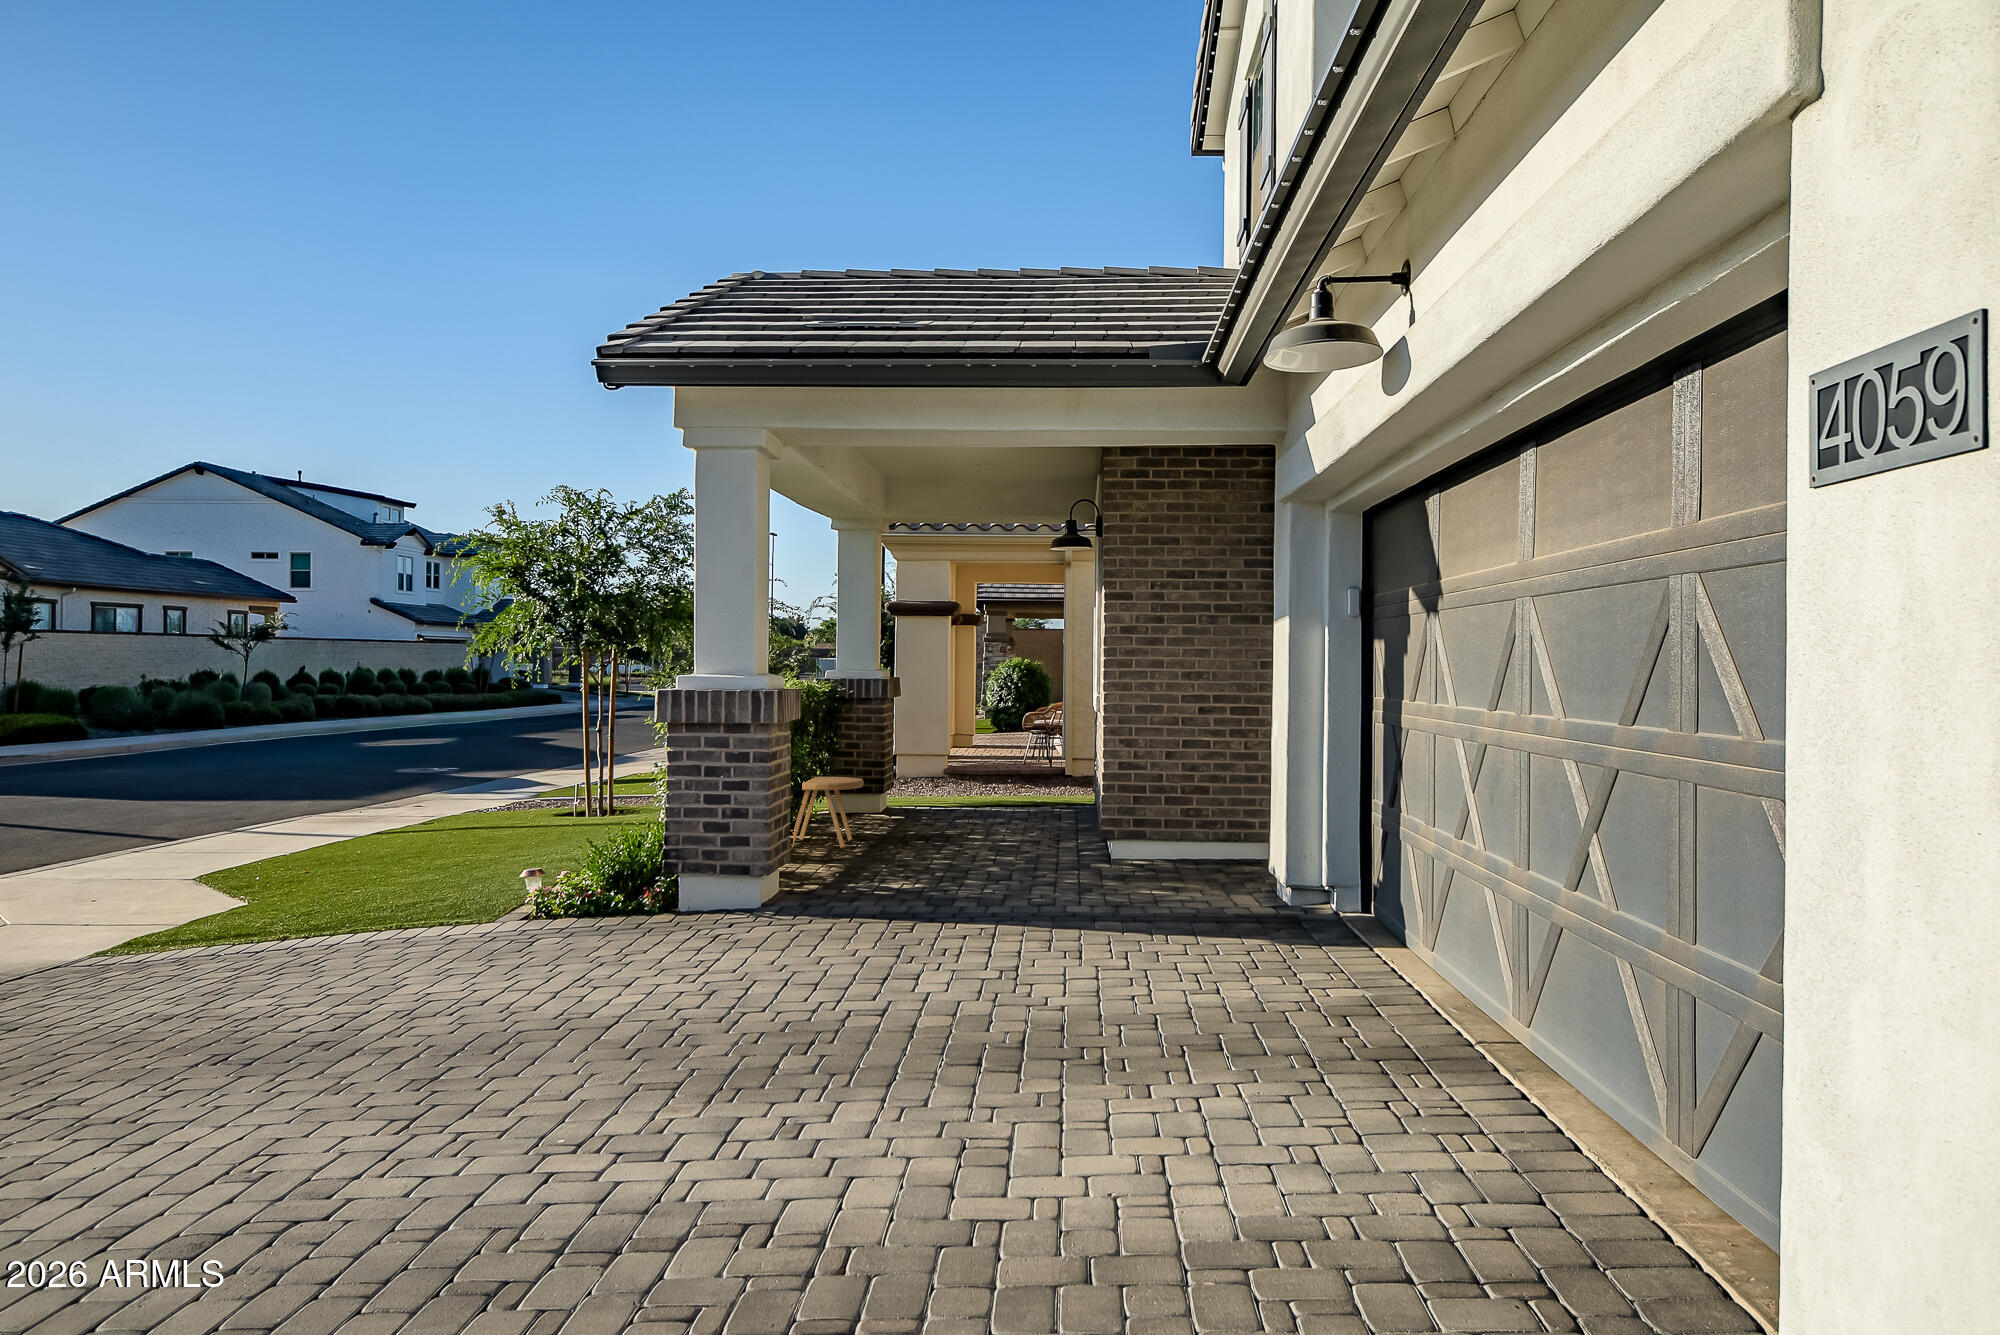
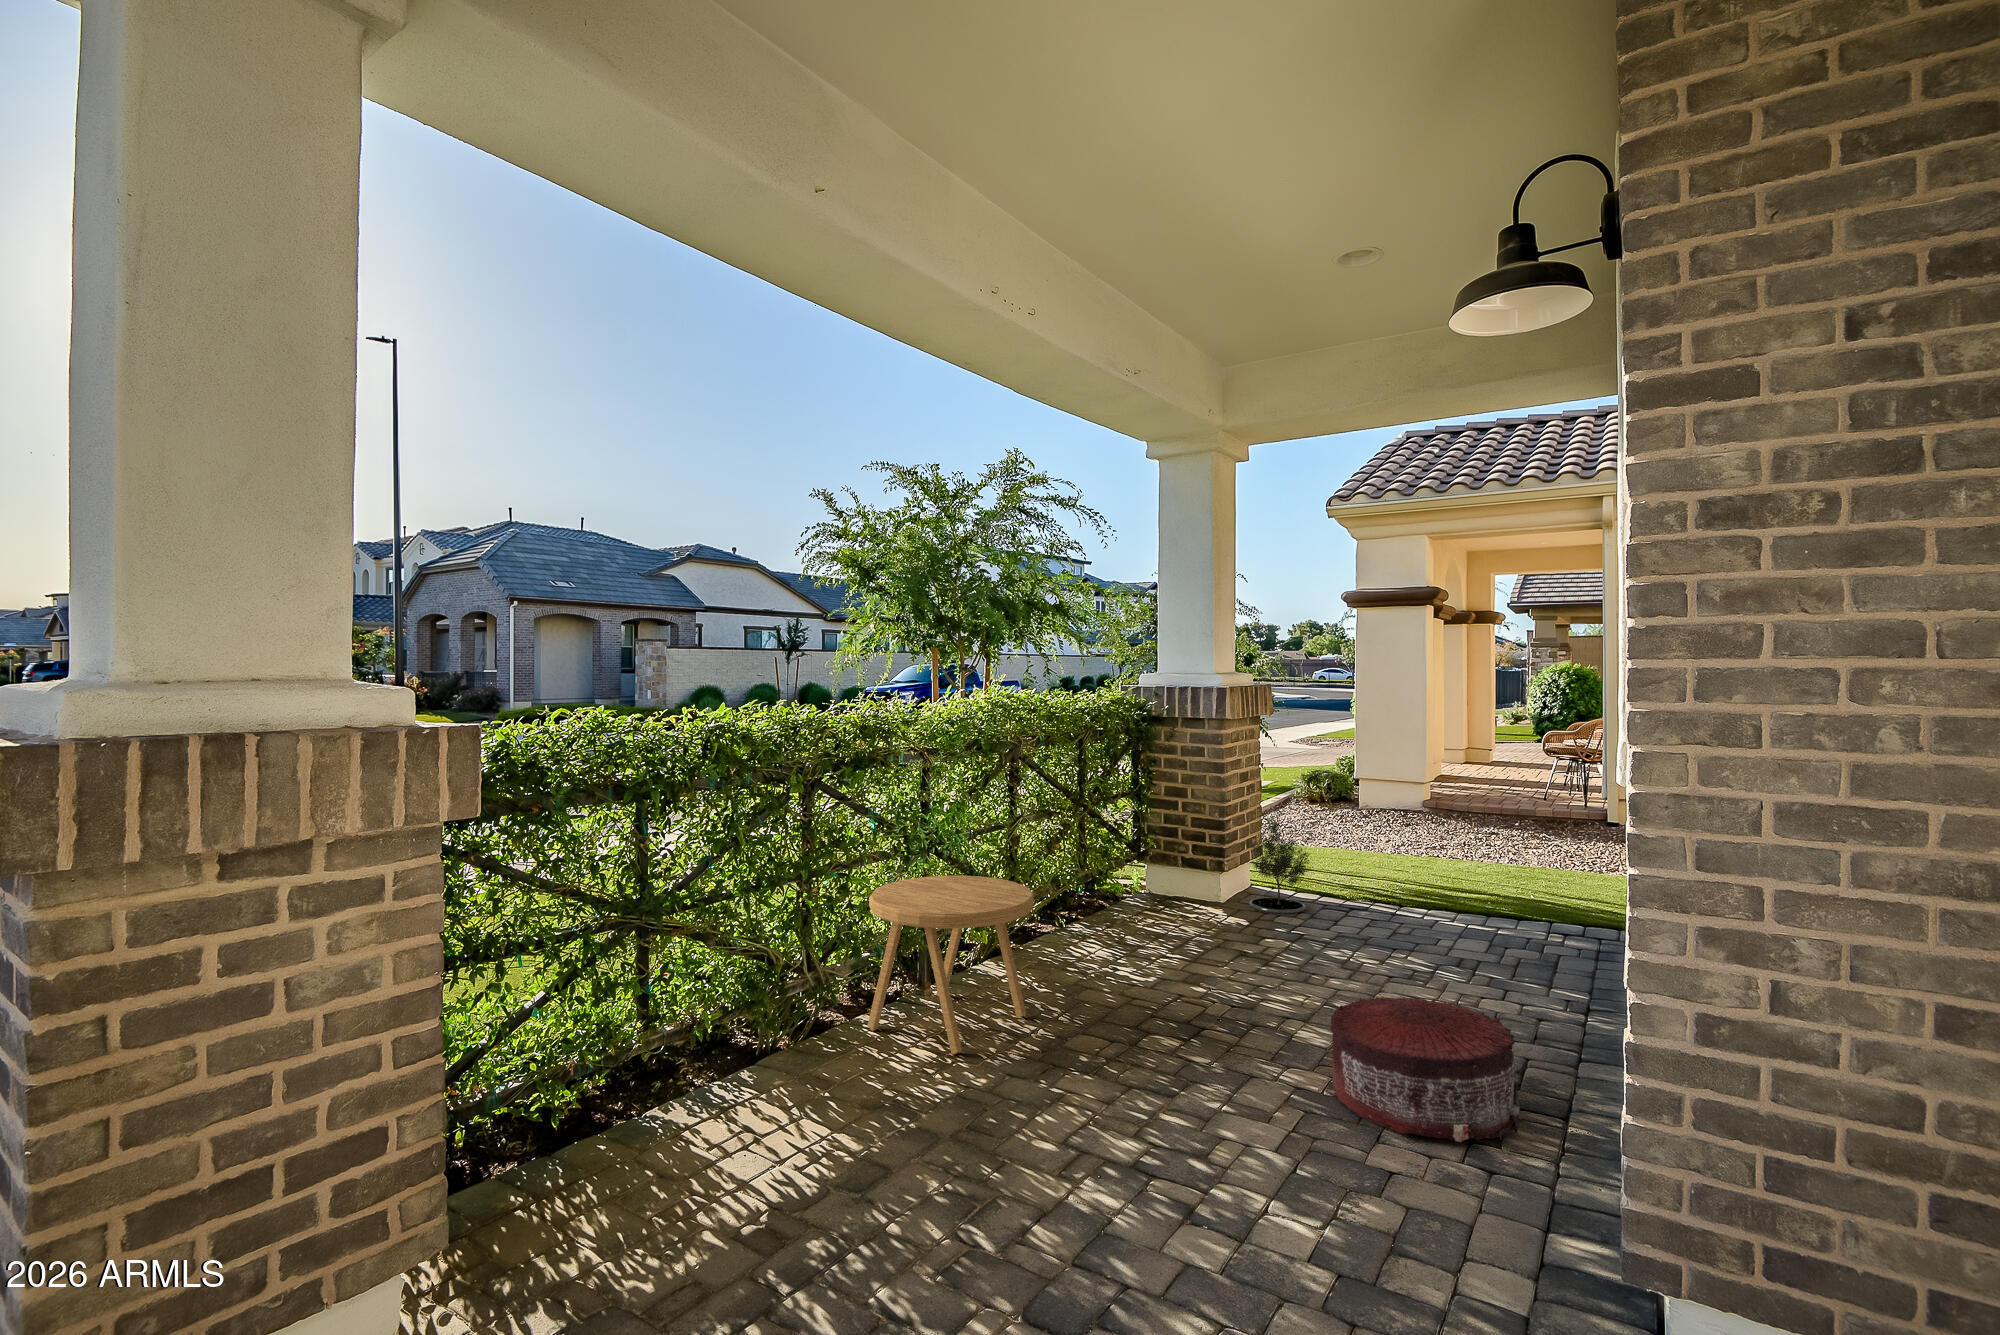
potted tree: none [892,753,931,812] -> present [1248,815,1313,914]
pouf: none [995,805,1063,844] -> present [1330,997,1520,1142]

